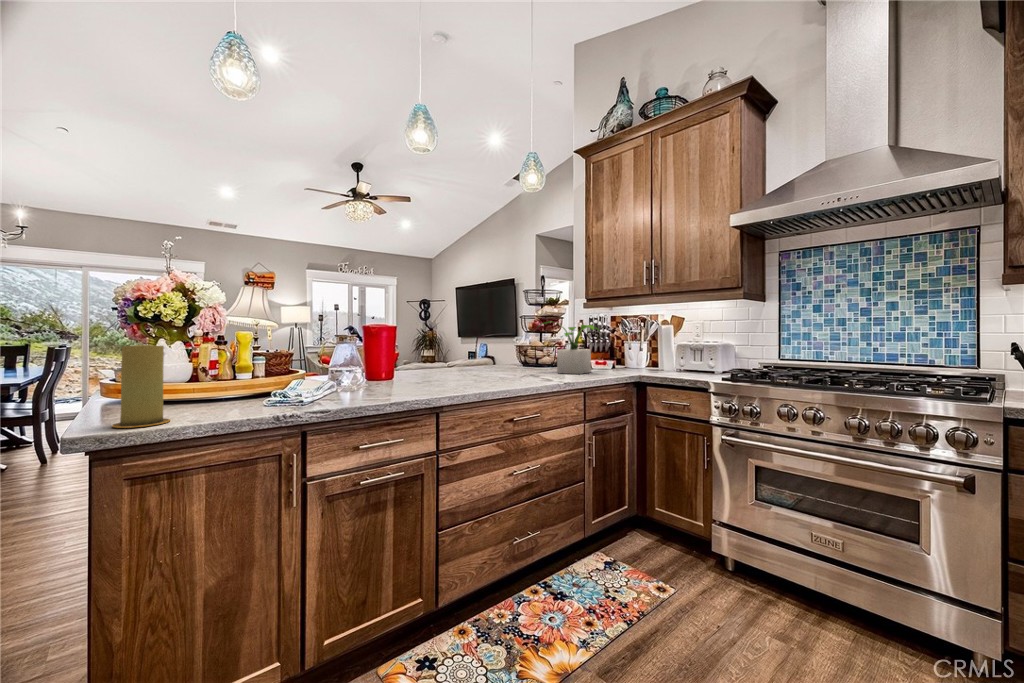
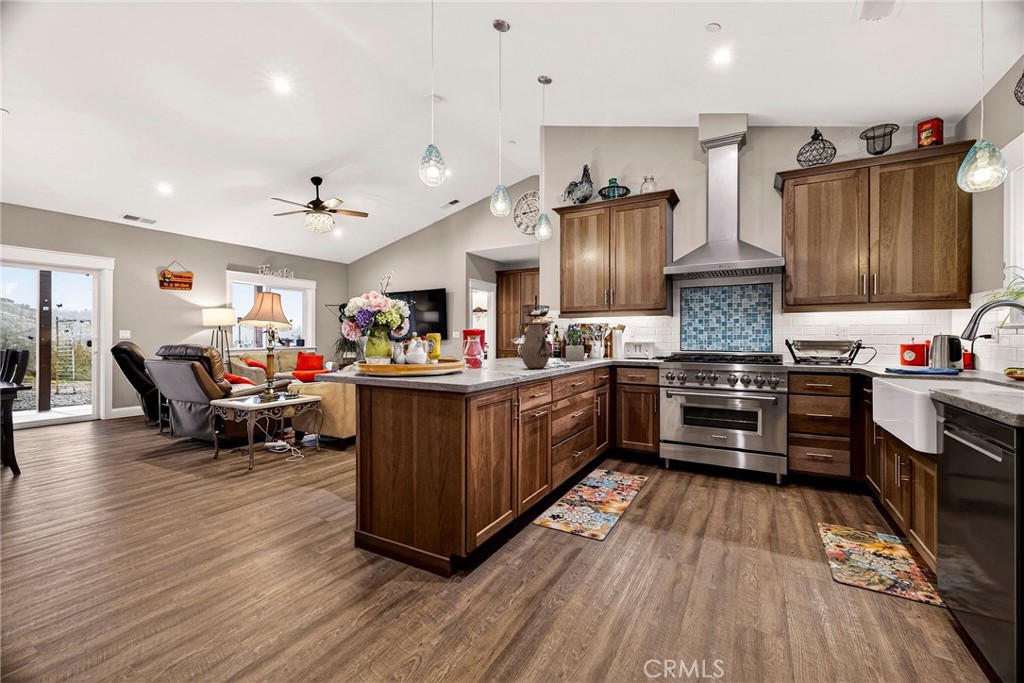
vase: none [385,310,435,395] -> present [522,322,549,369]
candle: present [112,345,170,428] -> none [458,341,481,380]

